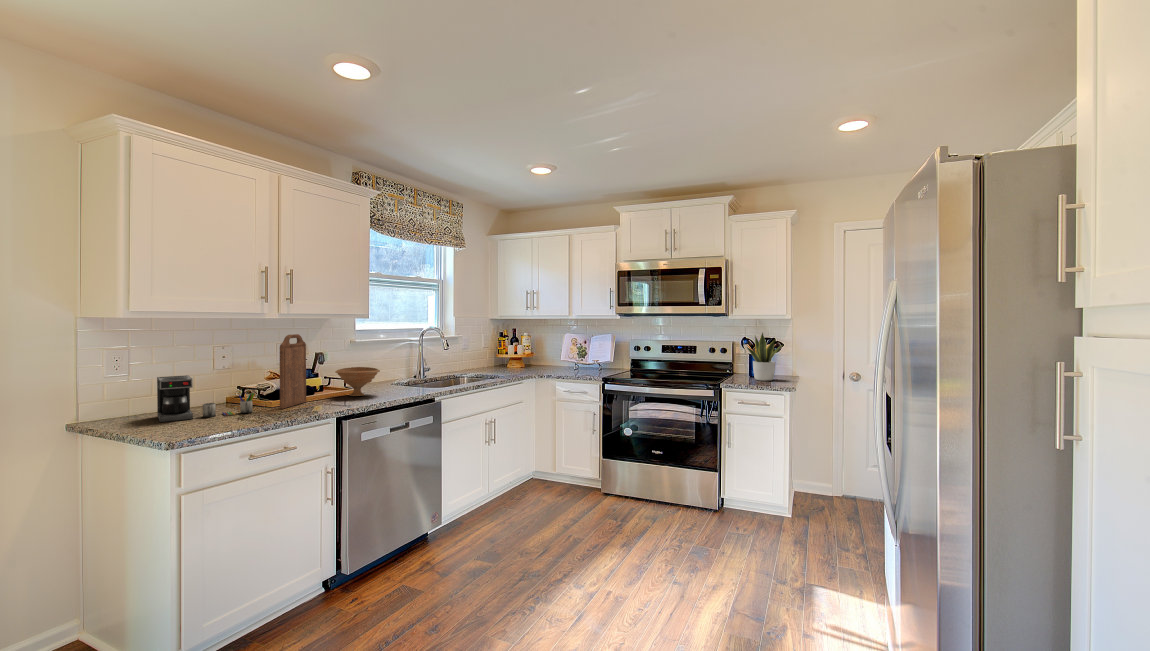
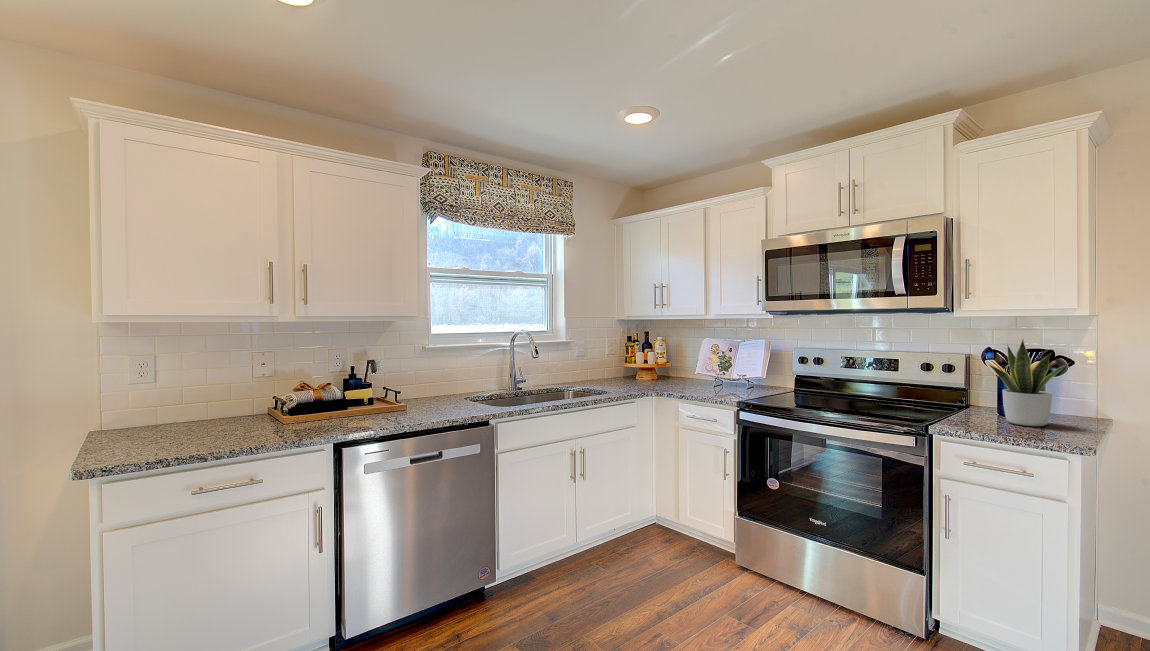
cutting board: present [280,334,306,409] -> none [281,340,328,427]
bowl: present [335,367,380,396] -> none [369,378,422,414]
coffee maker: present [157,375,255,422] -> none [142,385,253,438]

